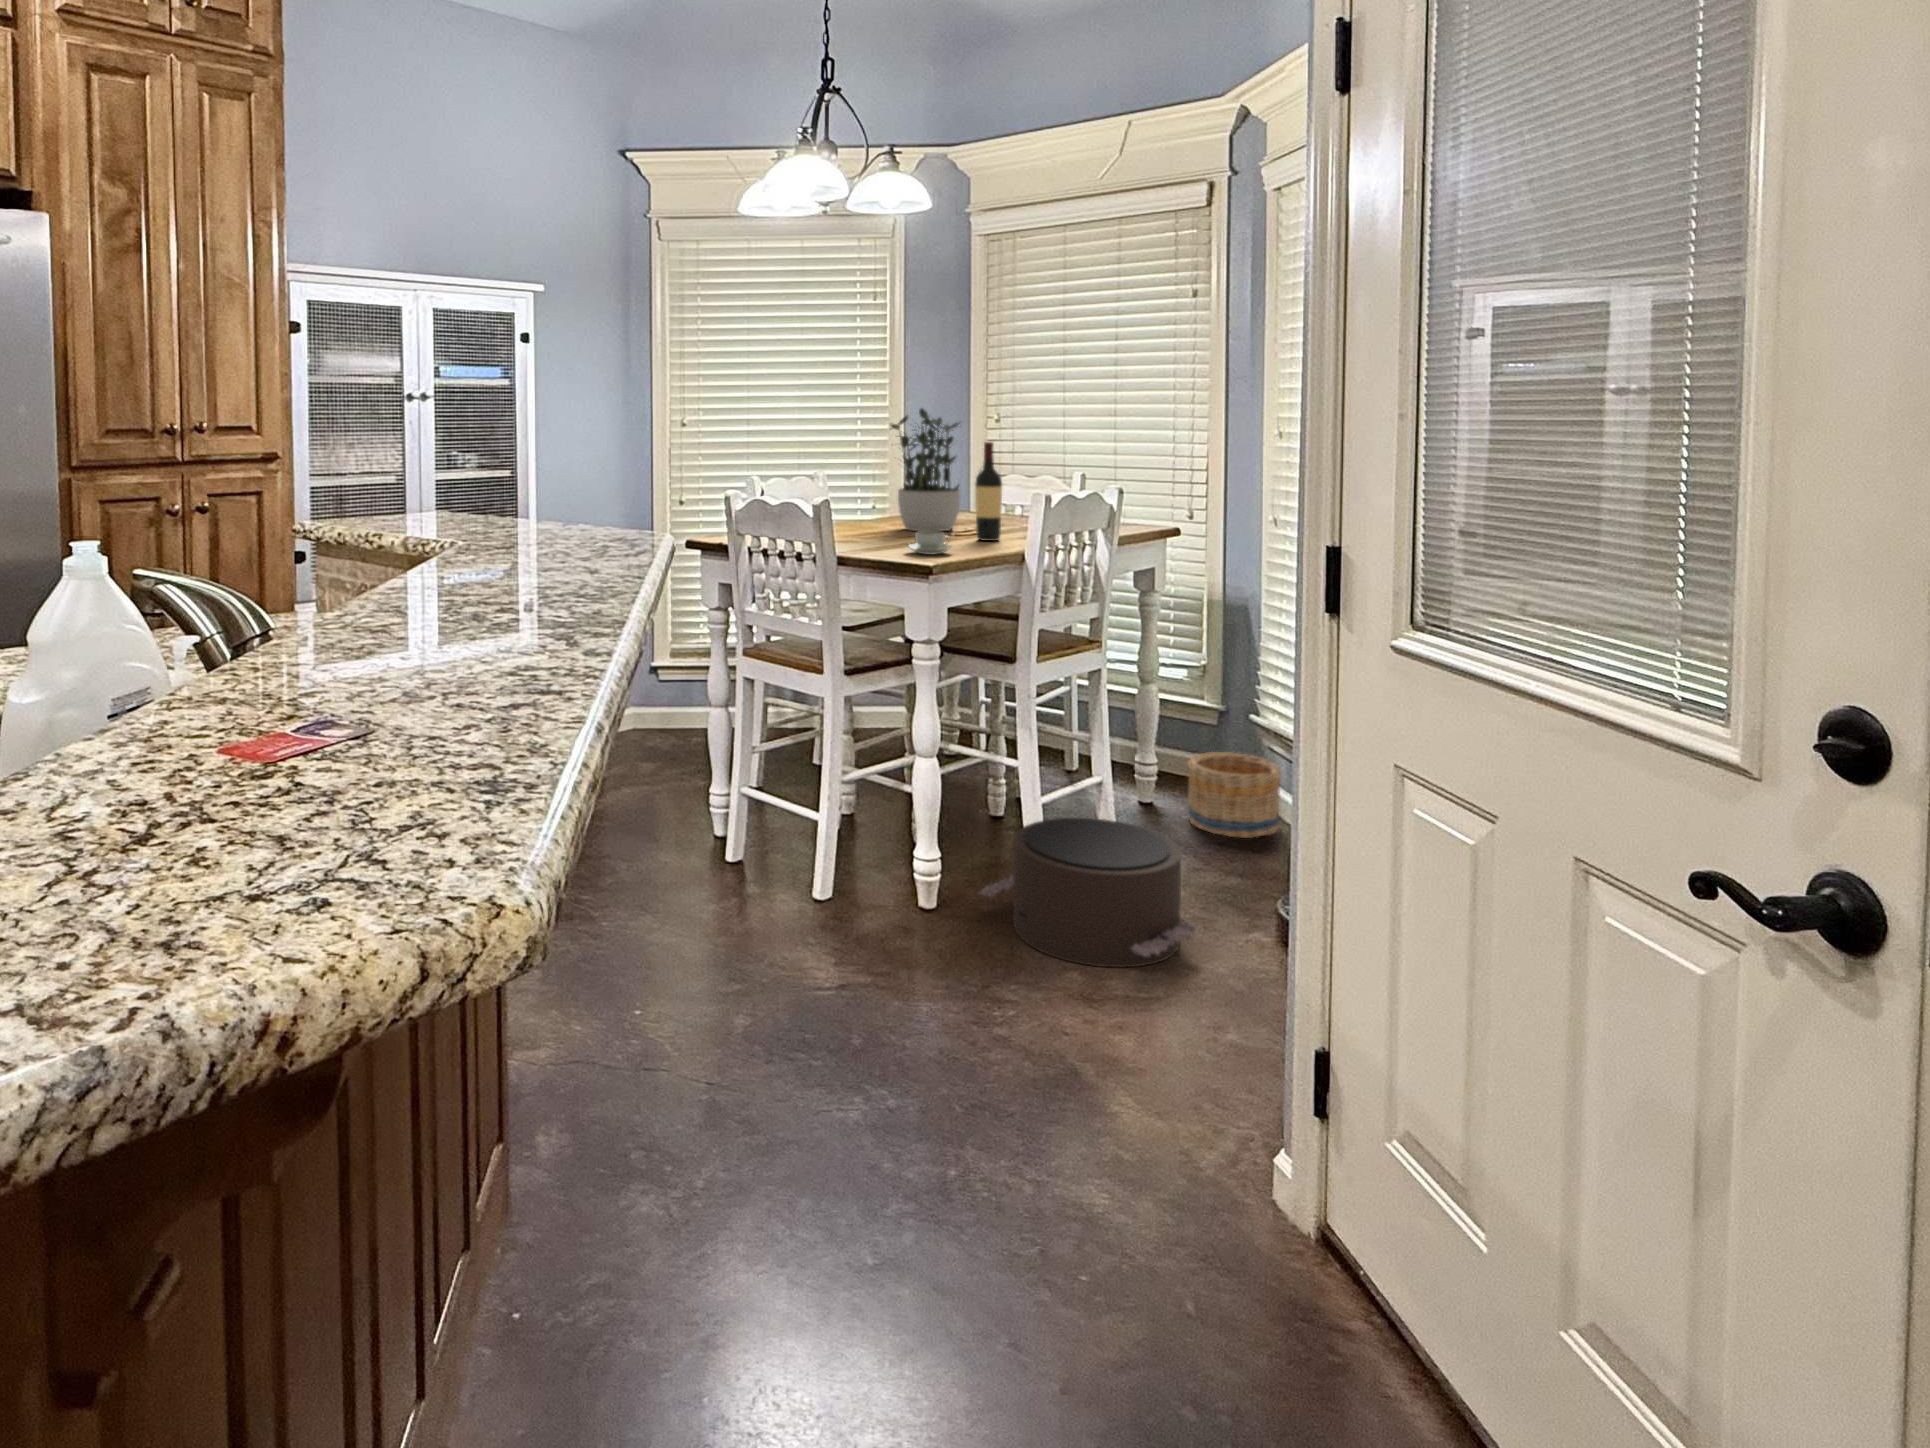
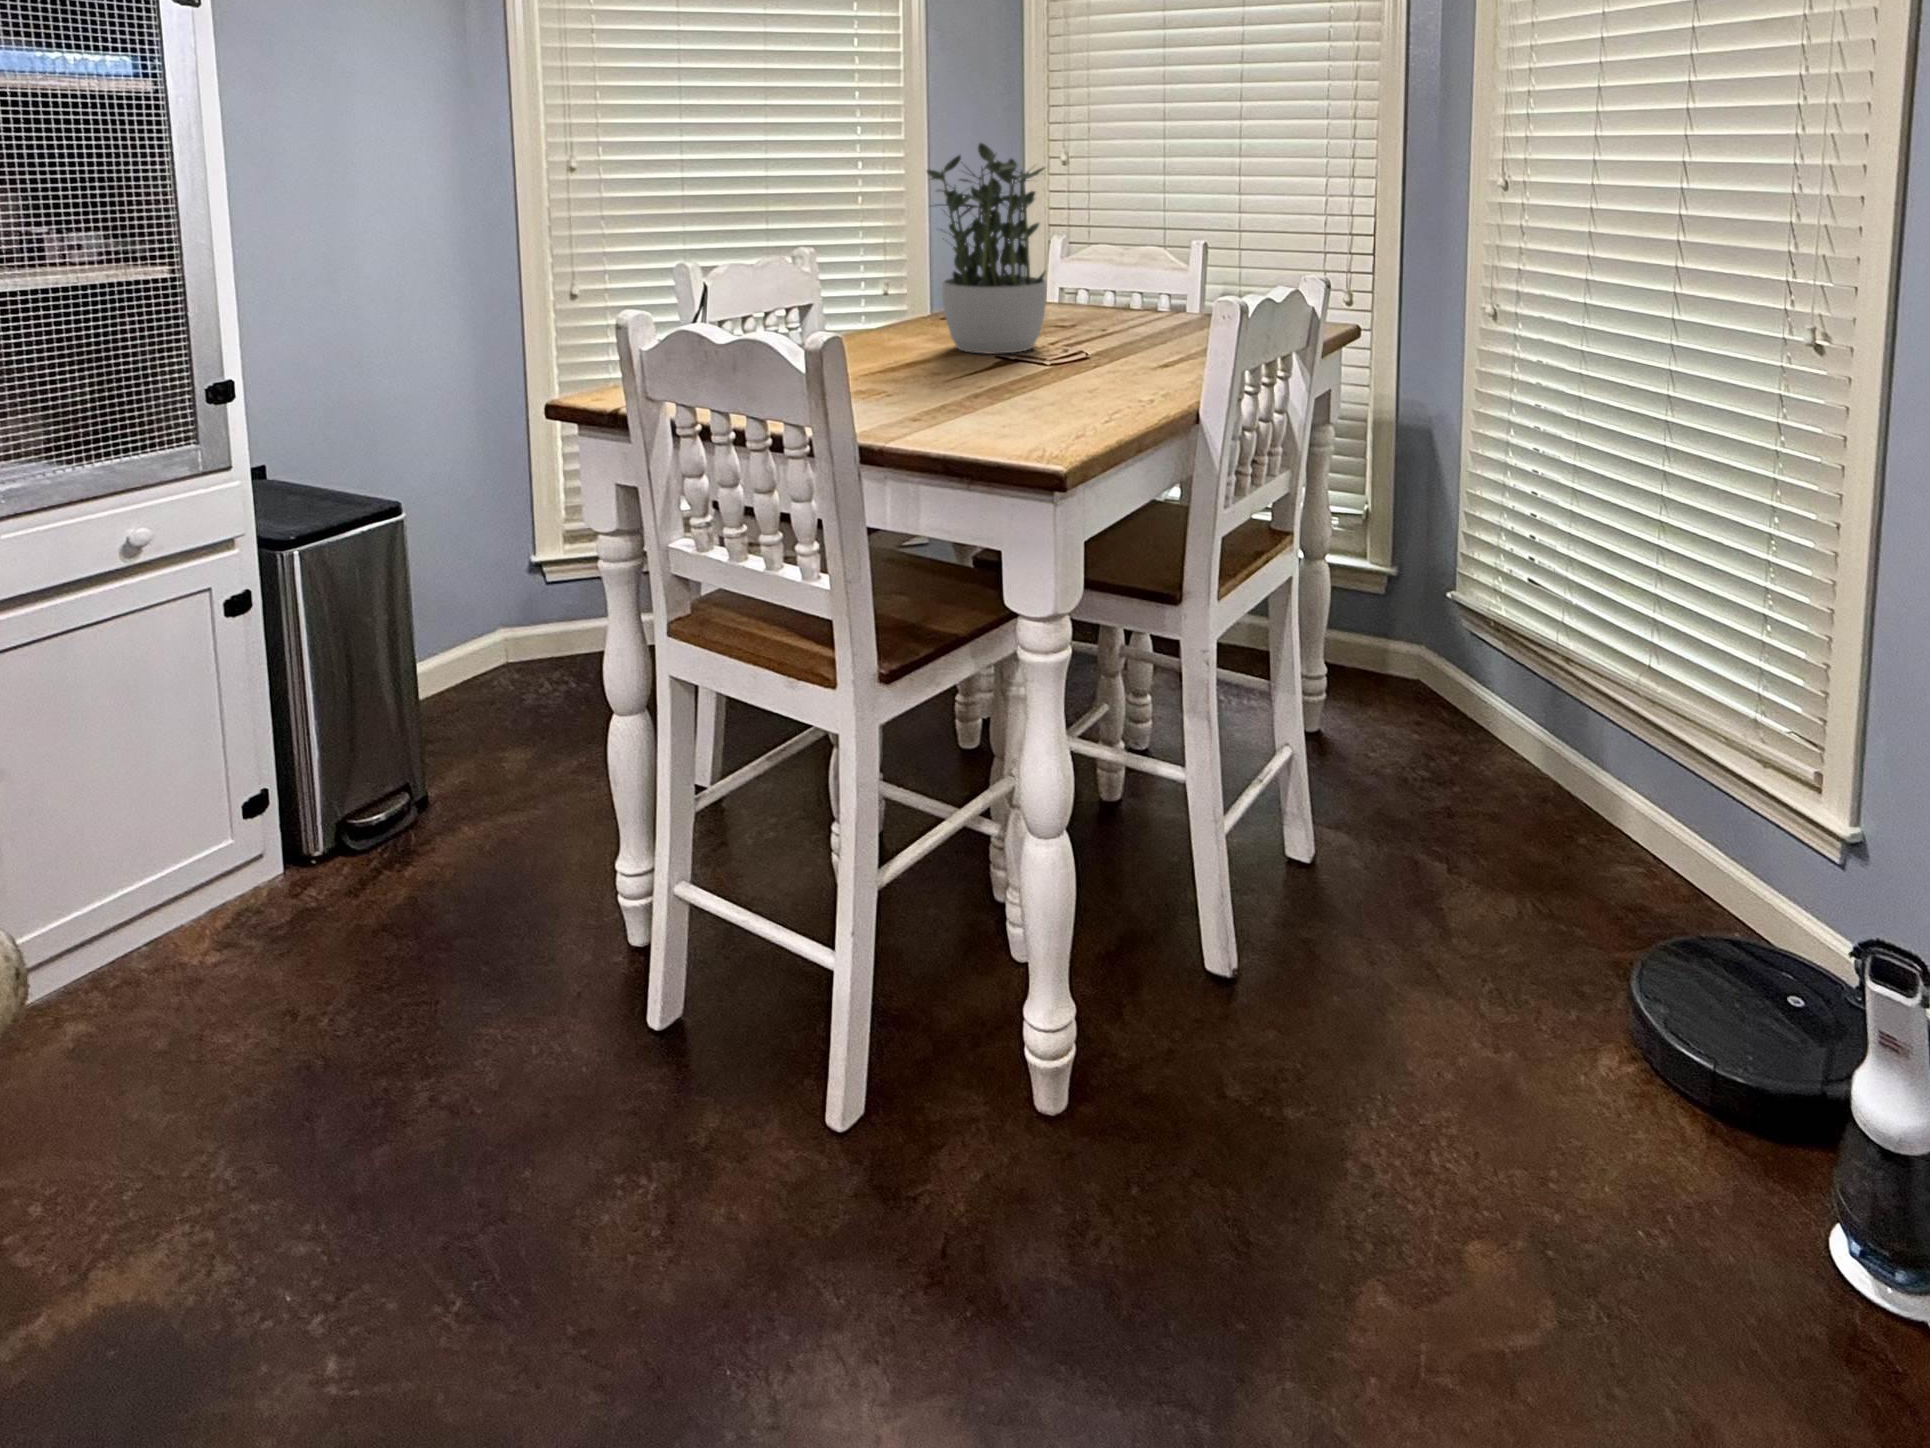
wine bottle: present [975,442,1002,541] -> none [1088,201,1134,374]
coffee cup: present [908,531,952,555] -> none [988,375,1076,424]
basket: present [1188,752,1281,838] -> none [1375,644,1507,786]
pouf: present [980,818,1197,967] -> none [1152,873,1566,1253]

